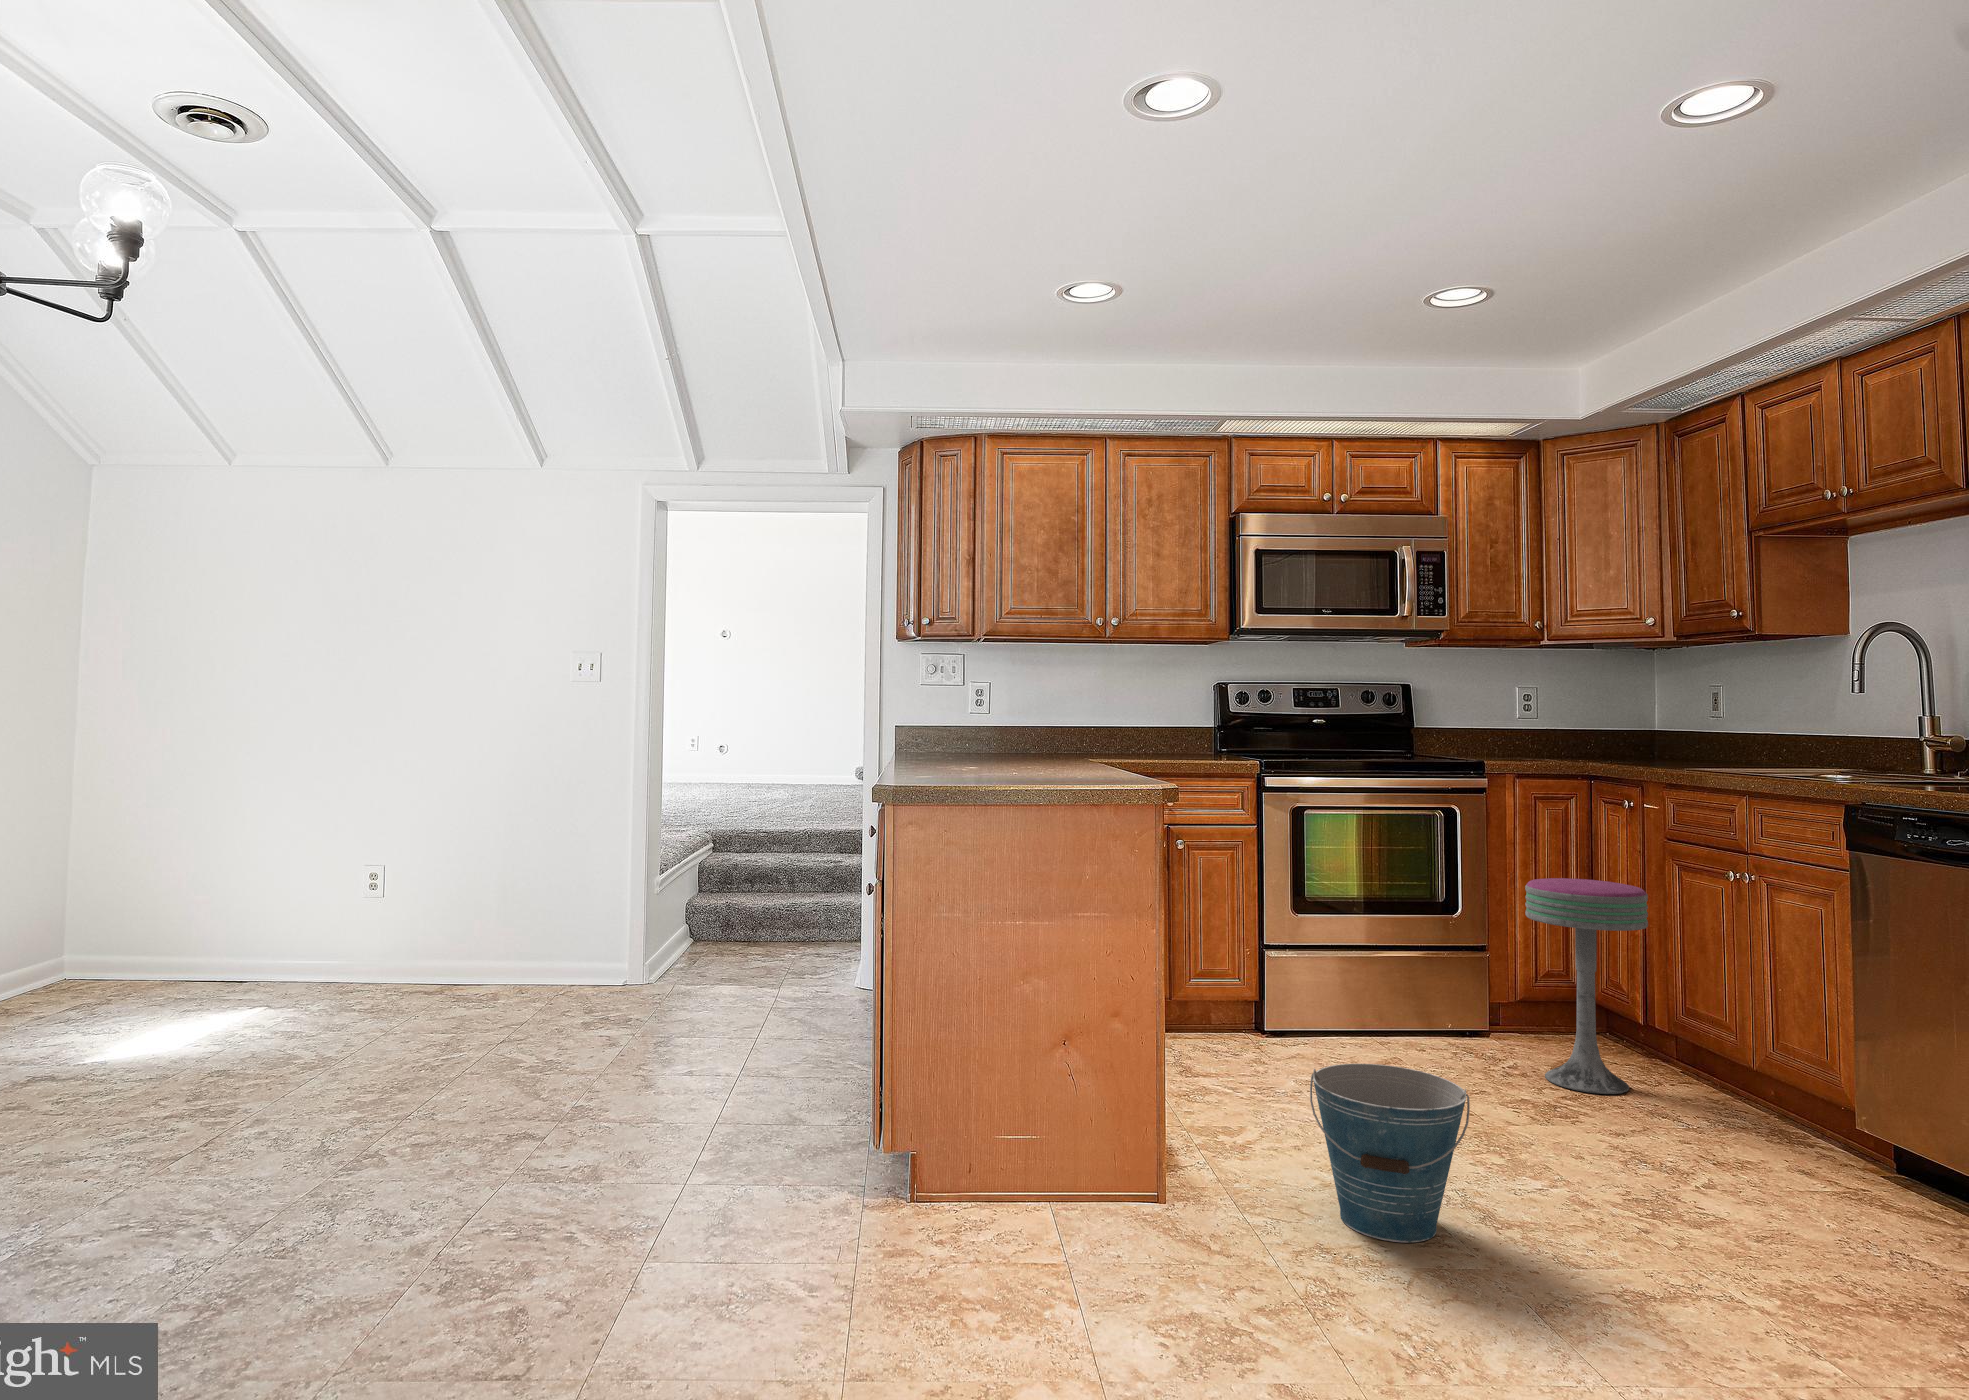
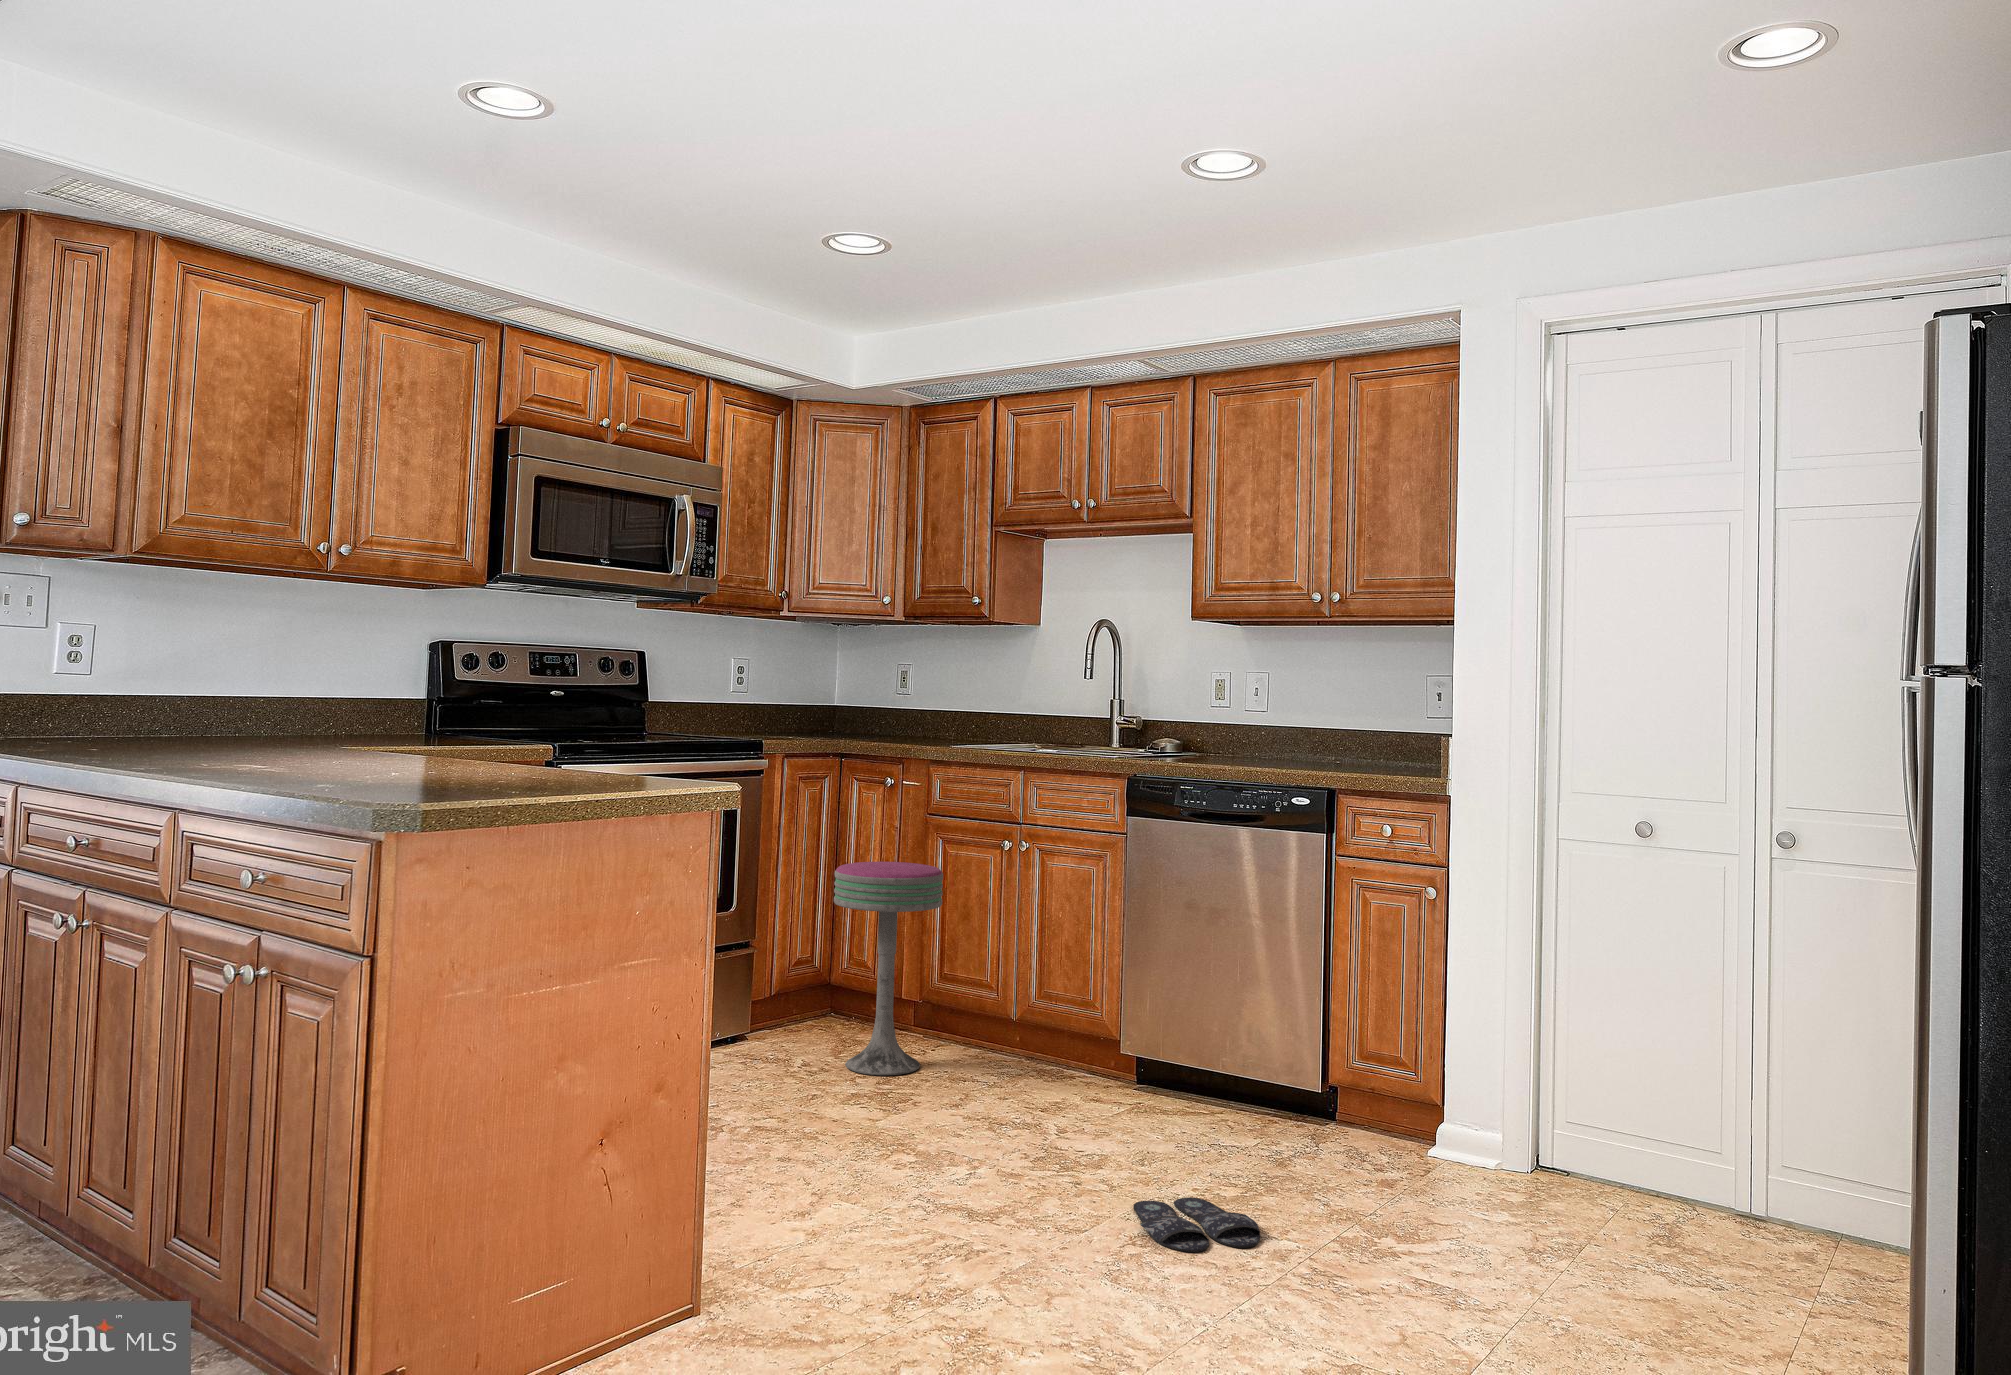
bucket: present [1310,1064,1470,1243] -> none [855,1083,1015,1271]
slippers: none [1639,1263,1801,1349] -> present [1133,1197,1260,1252]

